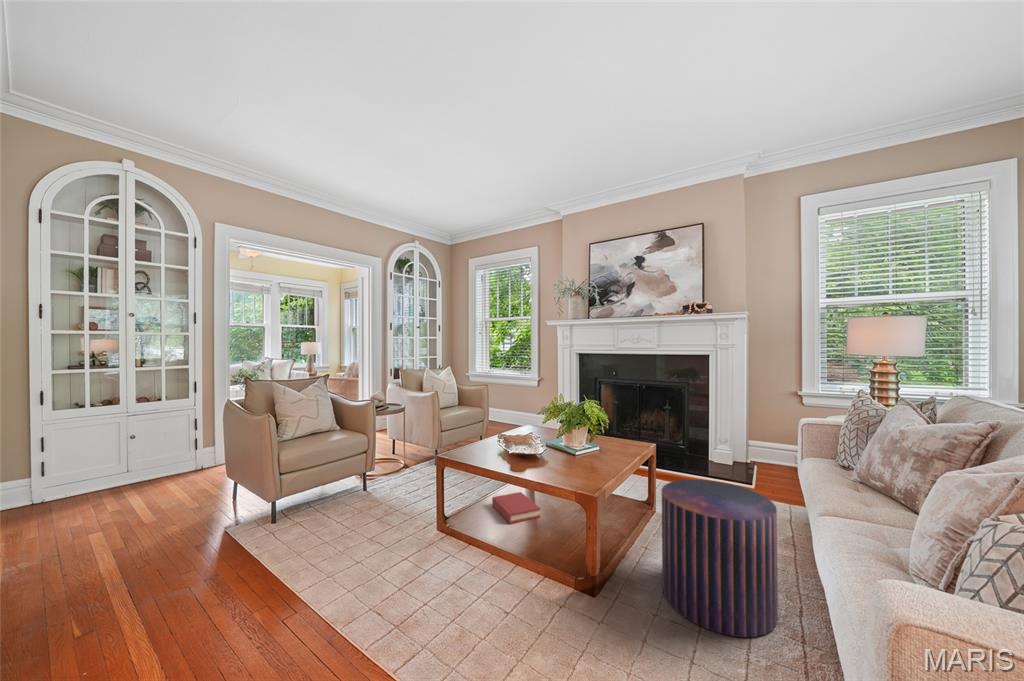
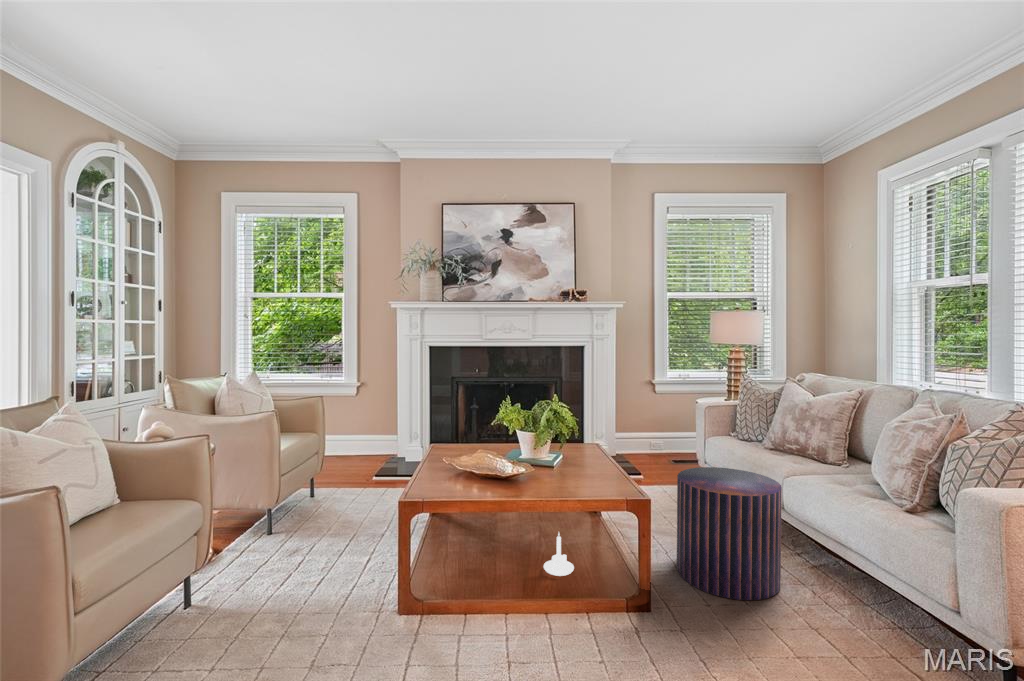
hardback book: present [492,492,540,523] -> none [447,531,519,571]
candle holder: none [538,505,563,542] -> present [543,533,574,576]

